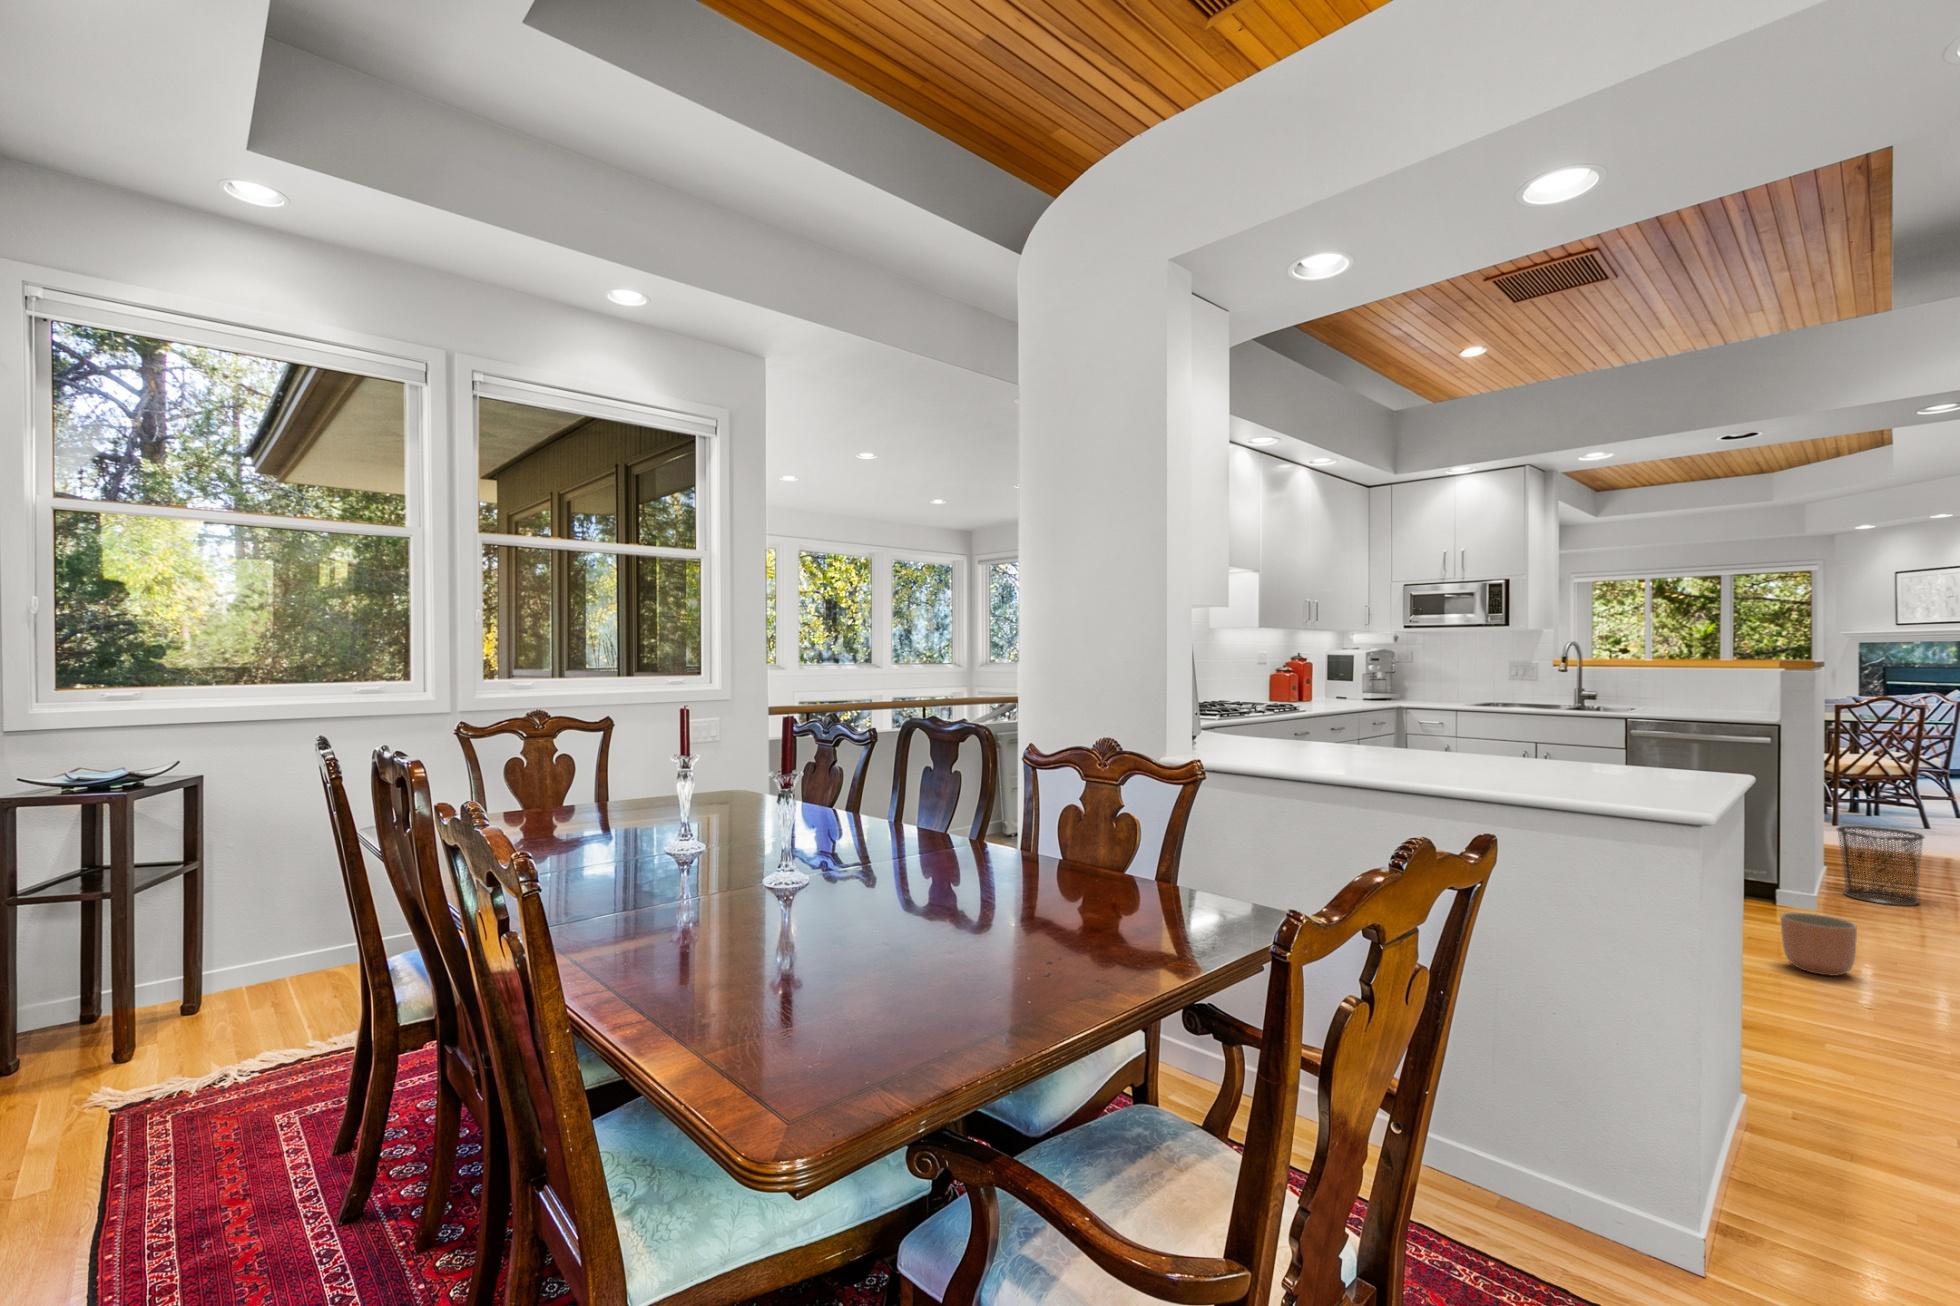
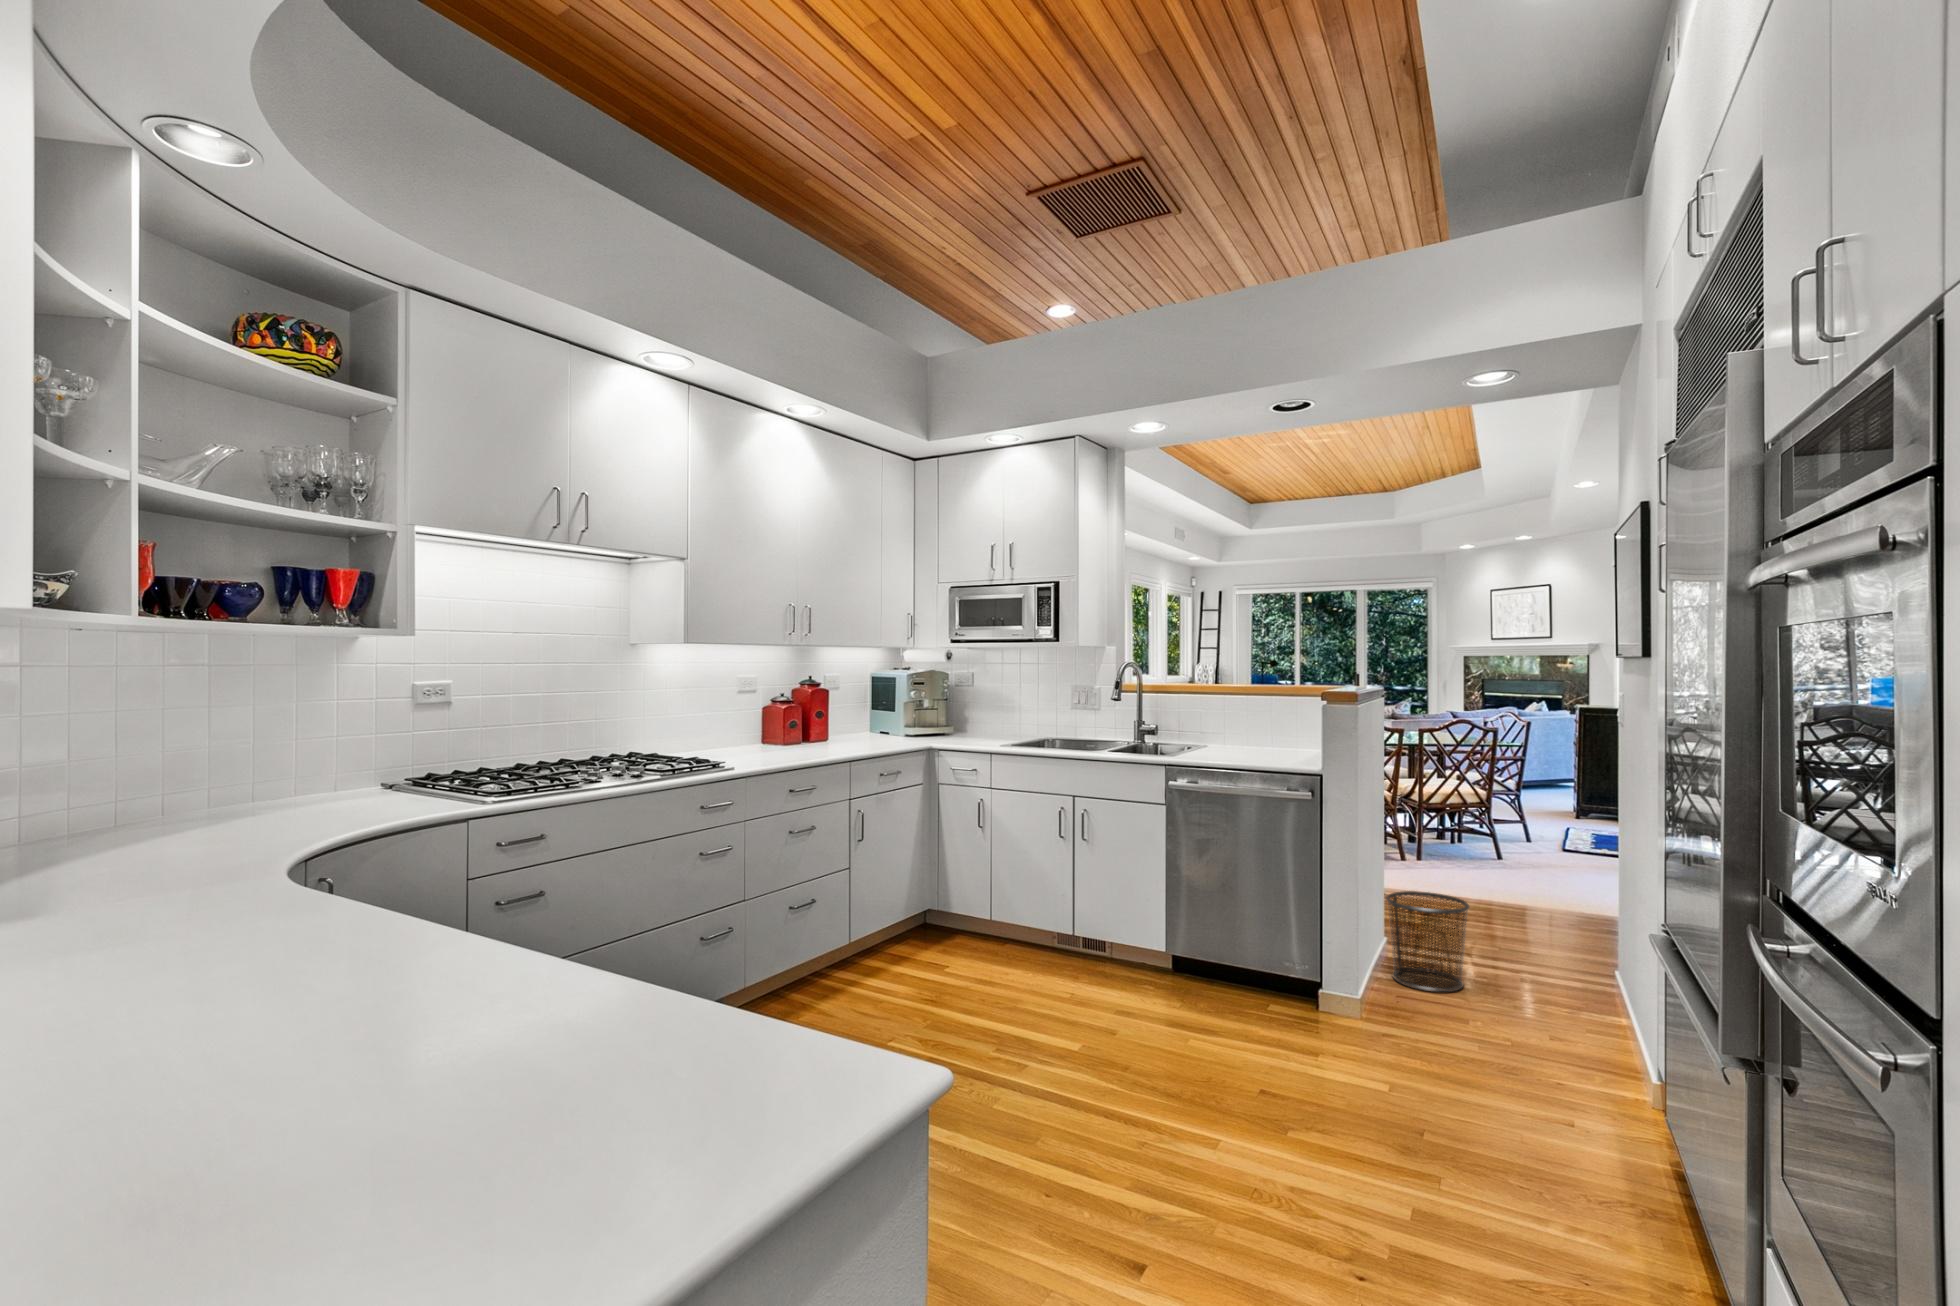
planter: present [1781,912,1857,976] -> none [1273,1060,1356,1159]

